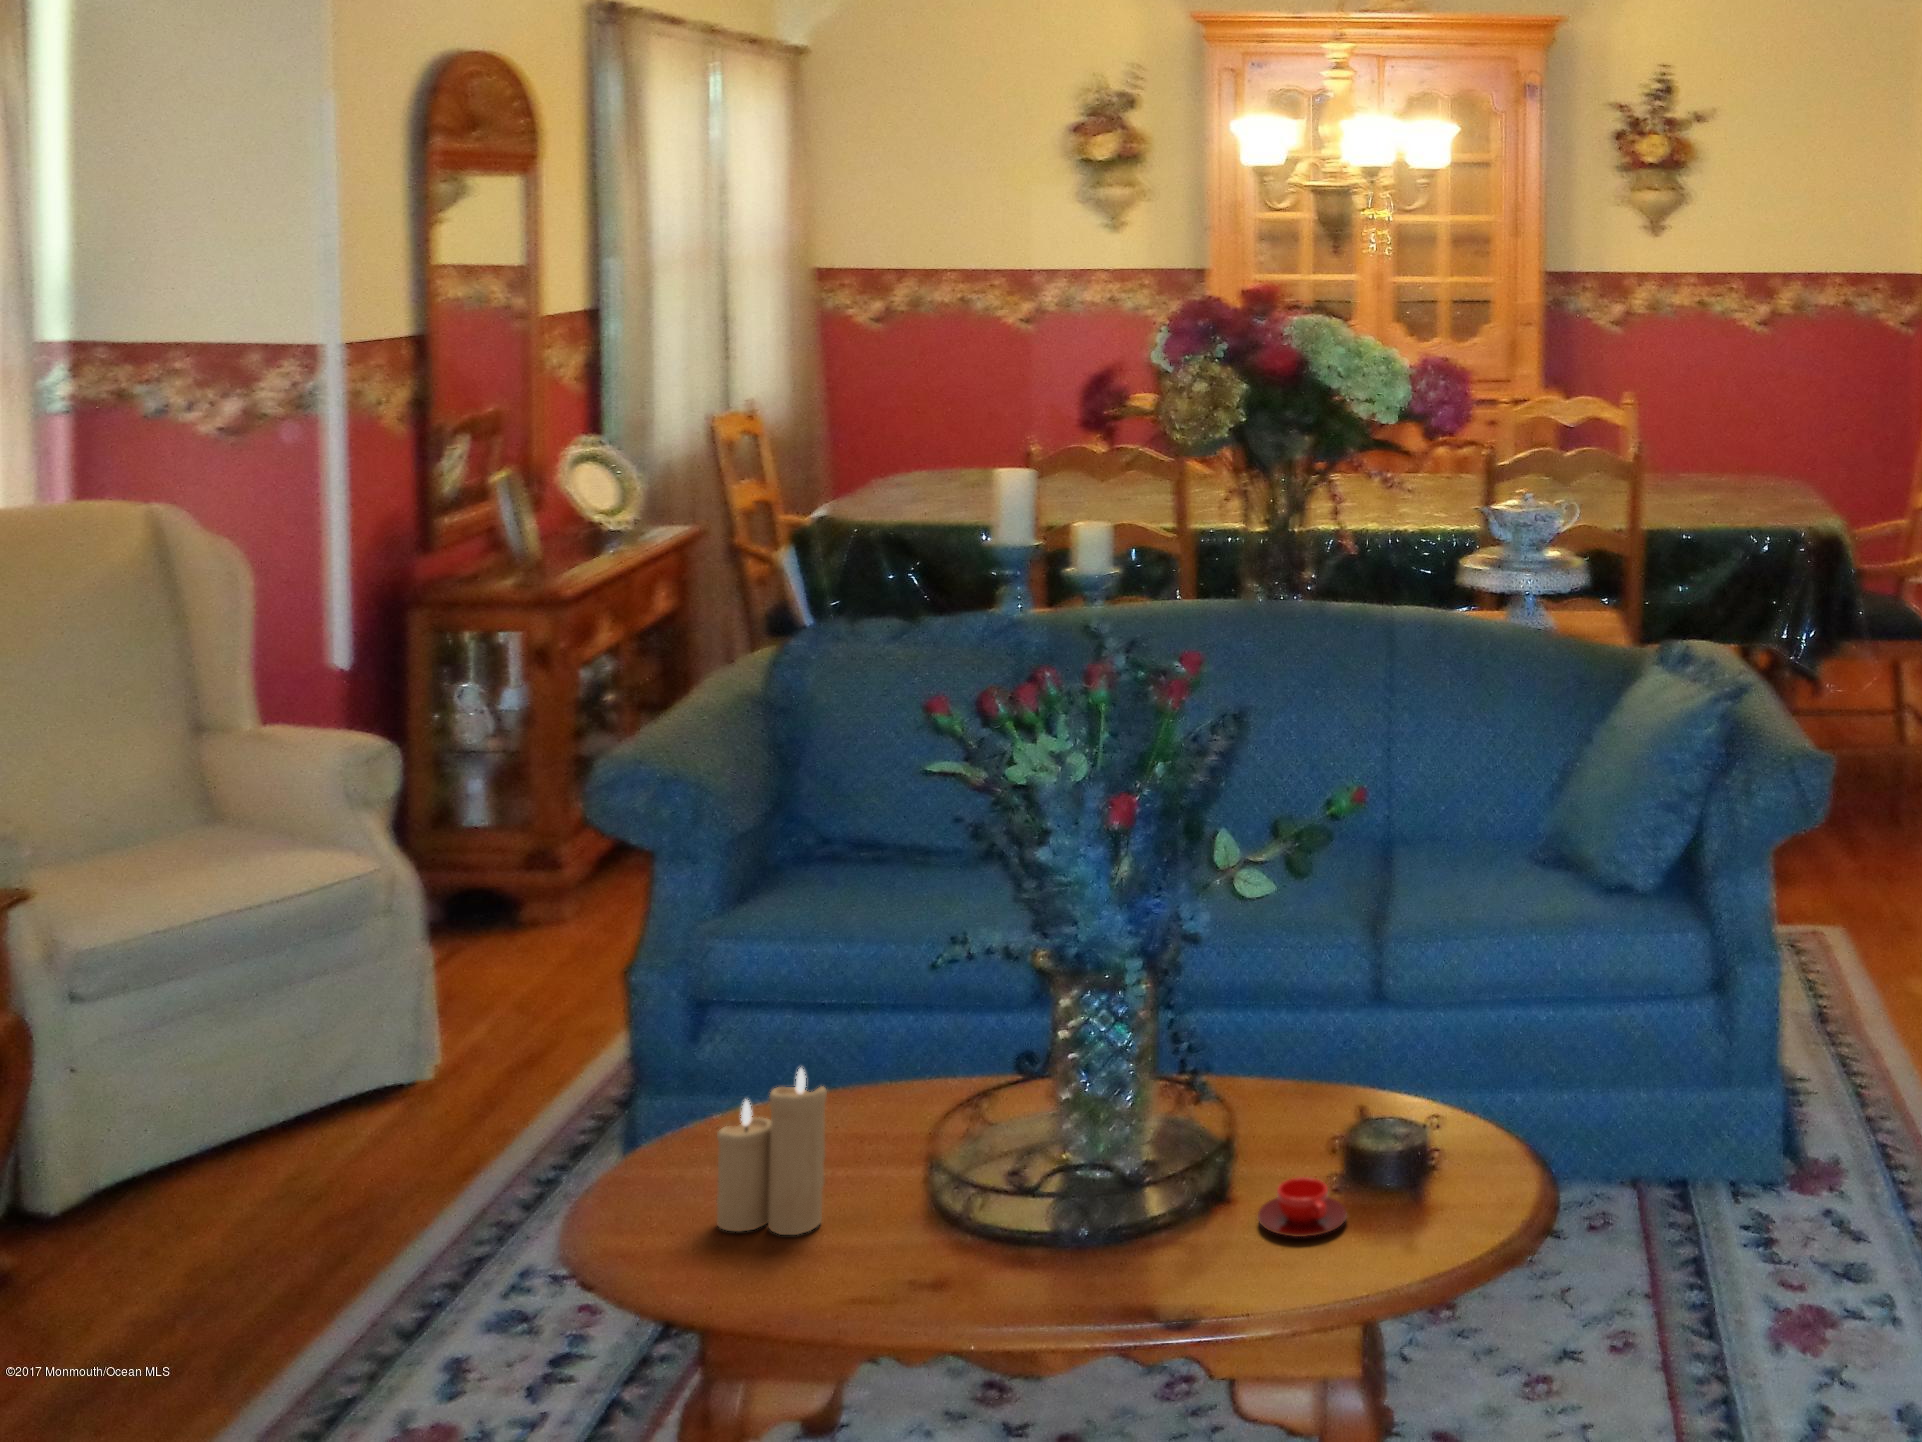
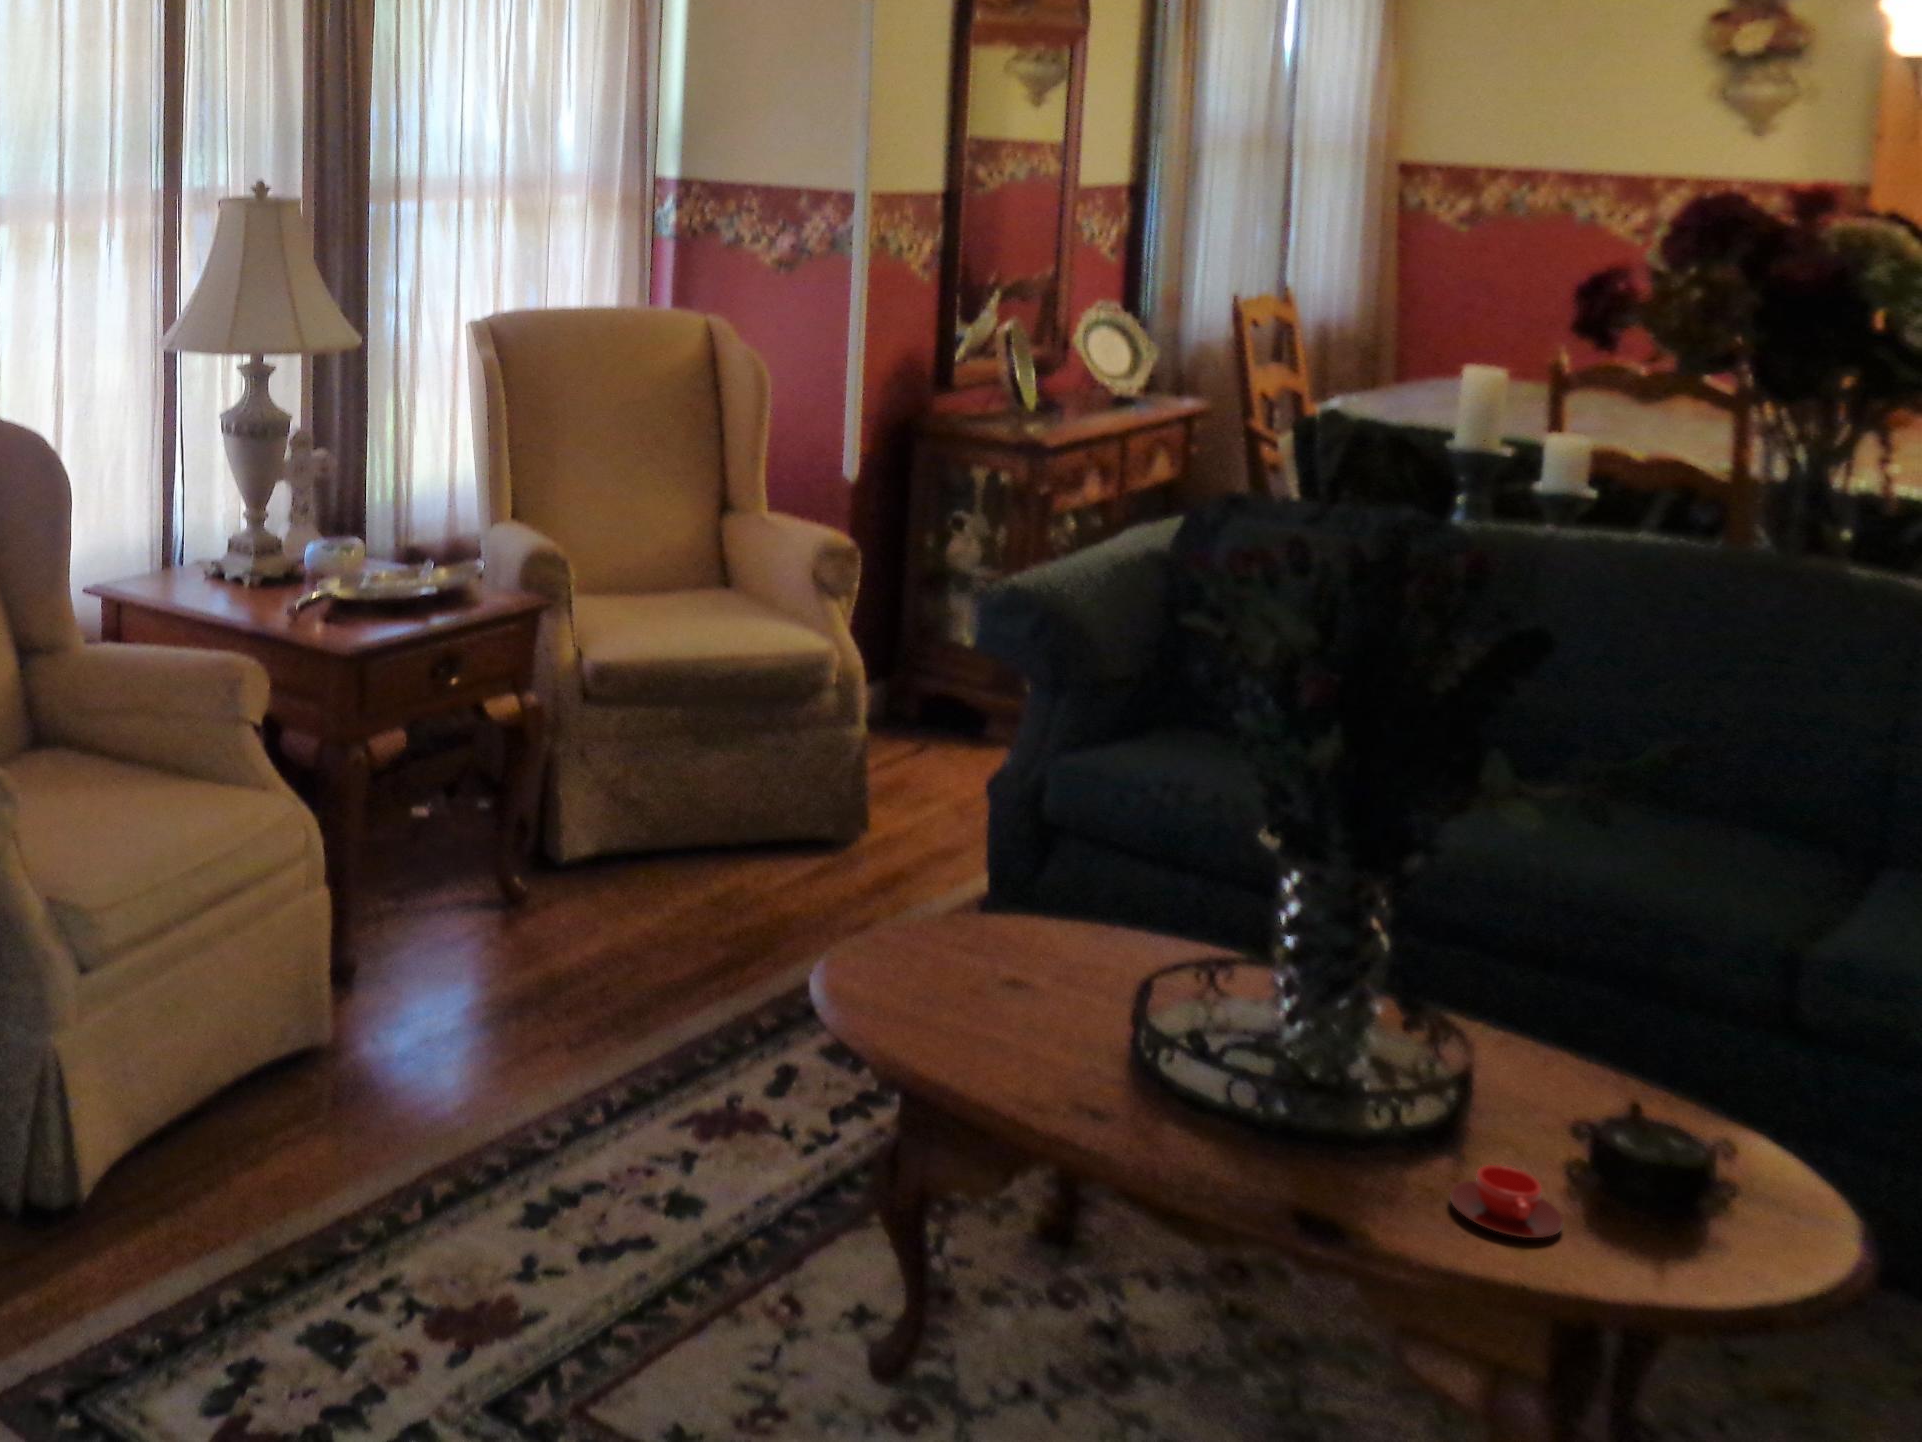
candle: present [717,1068,827,1235] -> none [918,882,1025,1039]

